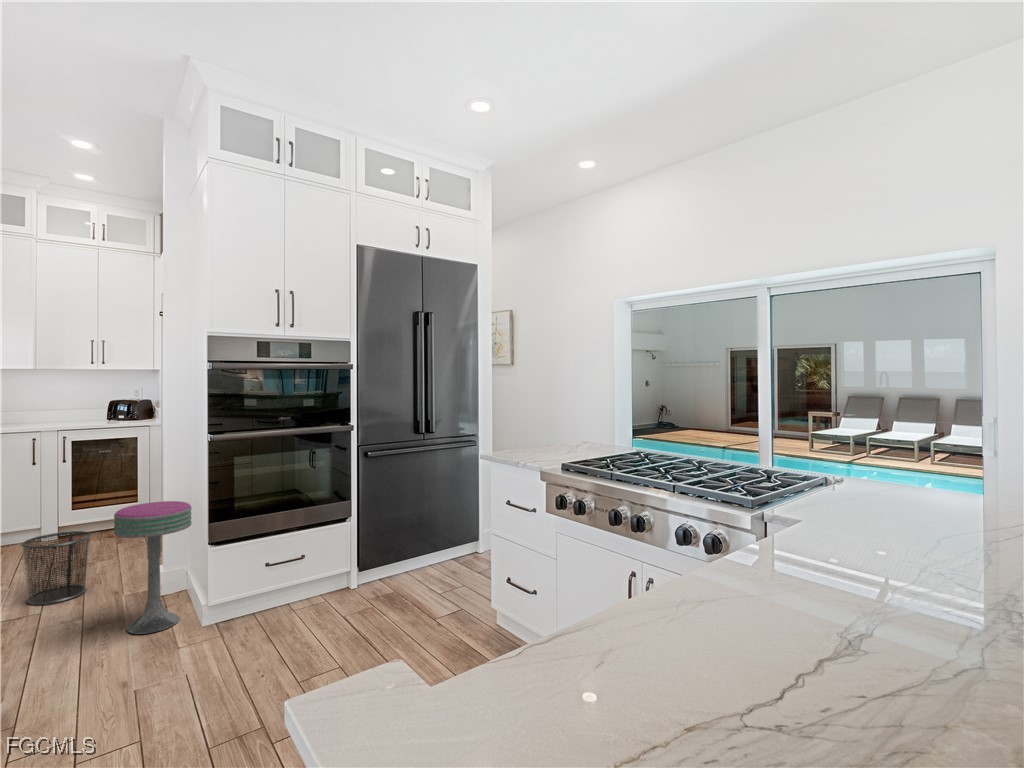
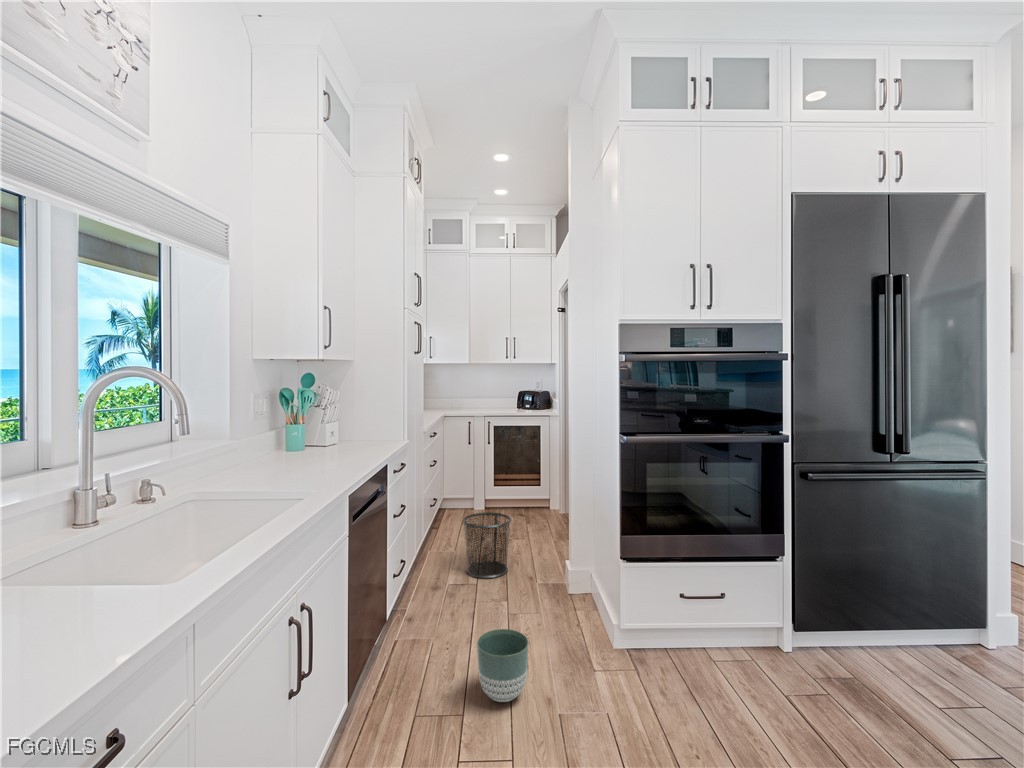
bar stool: present [114,501,192,634] -> none [533,502,600,643]
planter: none [38,626,103,695] -> present [477,629,528,702]

